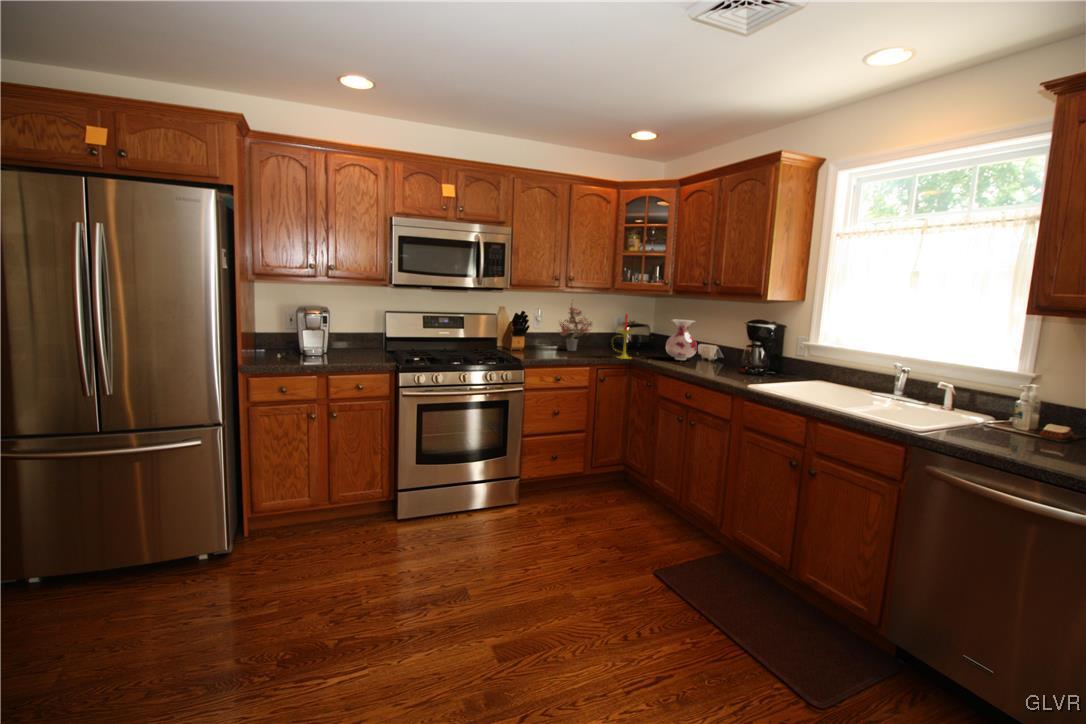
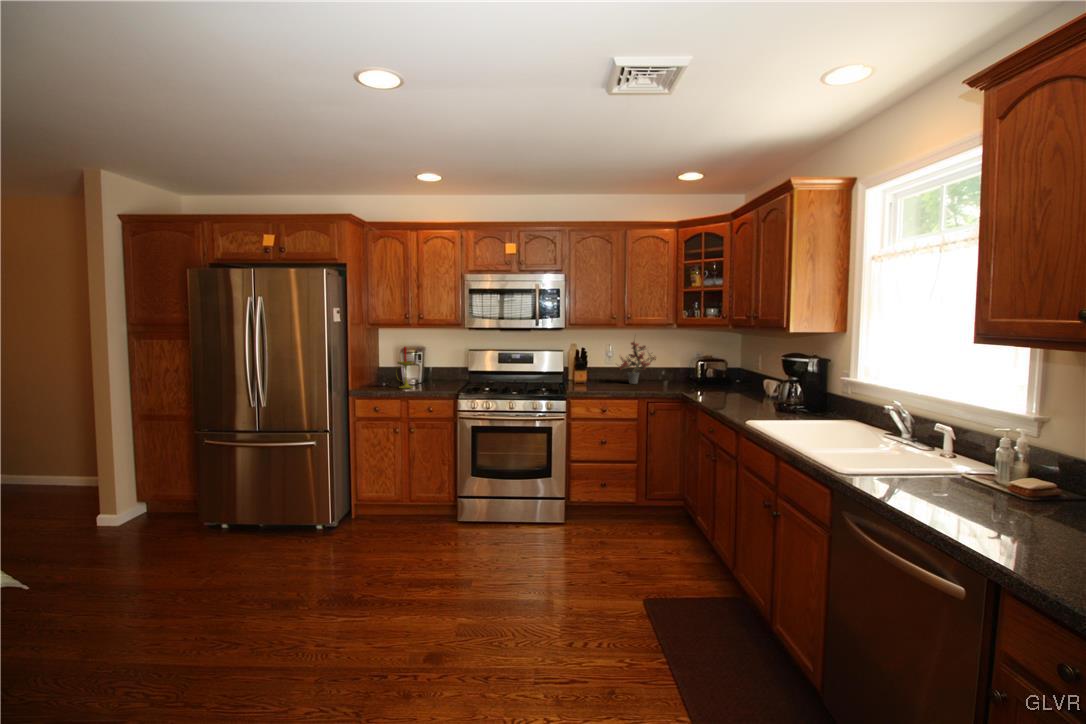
candle: present [617,314,634,359] -> present [396,347,414,388]
vase: present [666,320,697,360] -> none [717,353,751,395]

